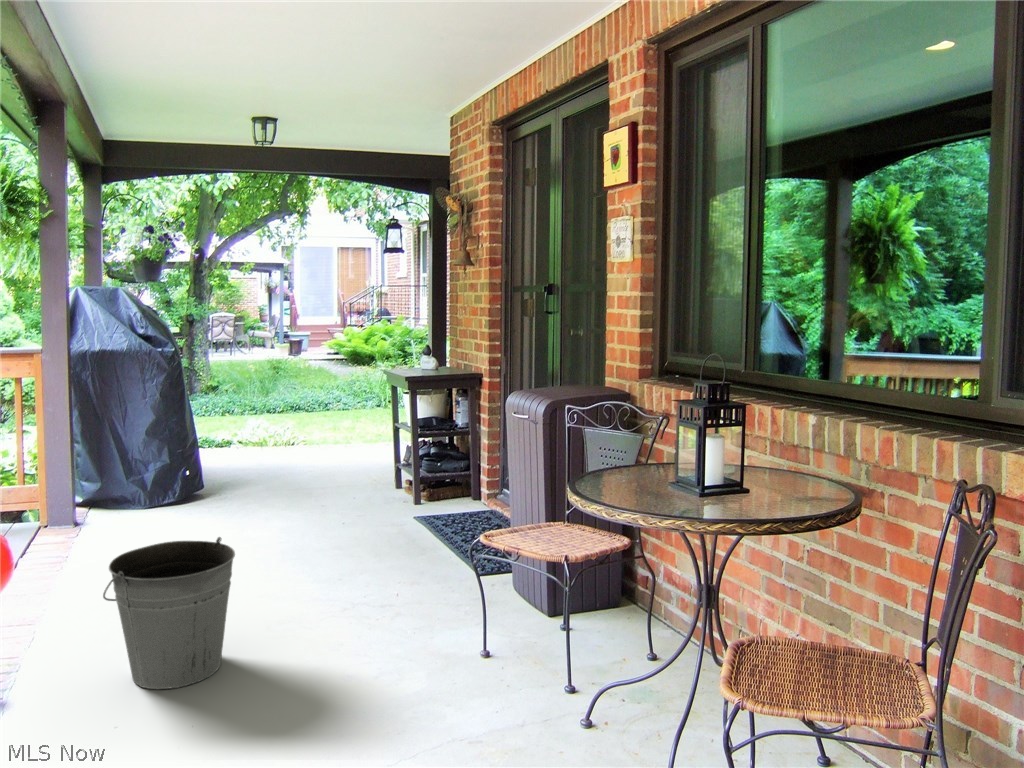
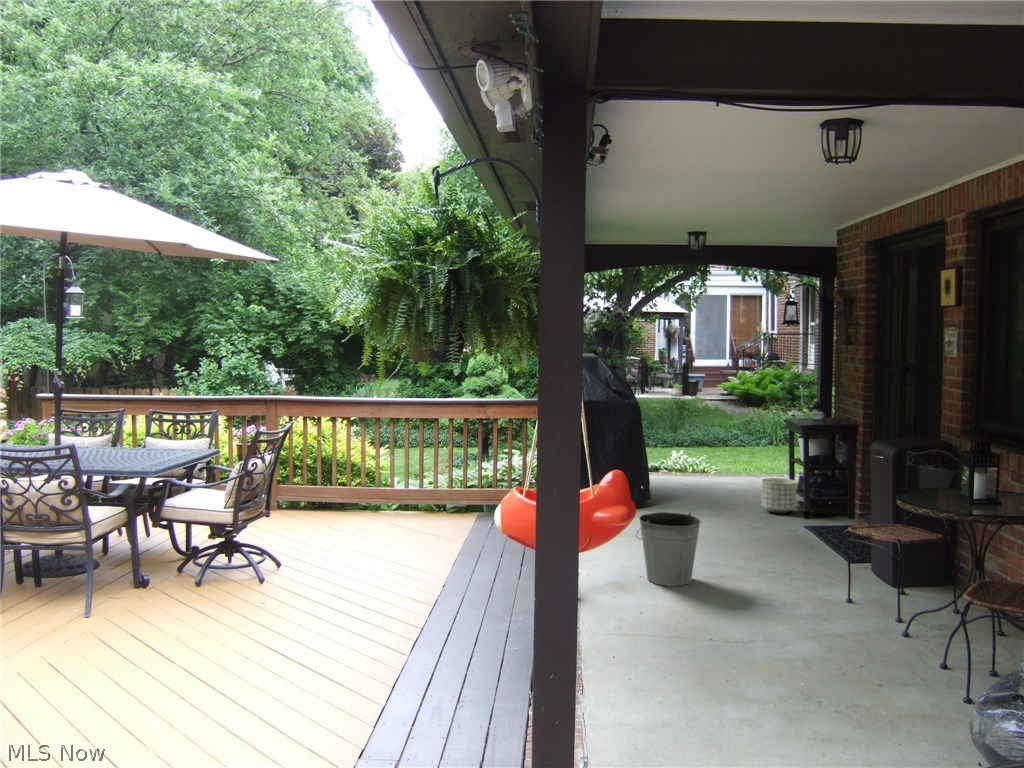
bench: none [236,317,292,355] -> present [640,362,689,395]
planter: none [360,451,405,499] -> present [762,478,797,513]

